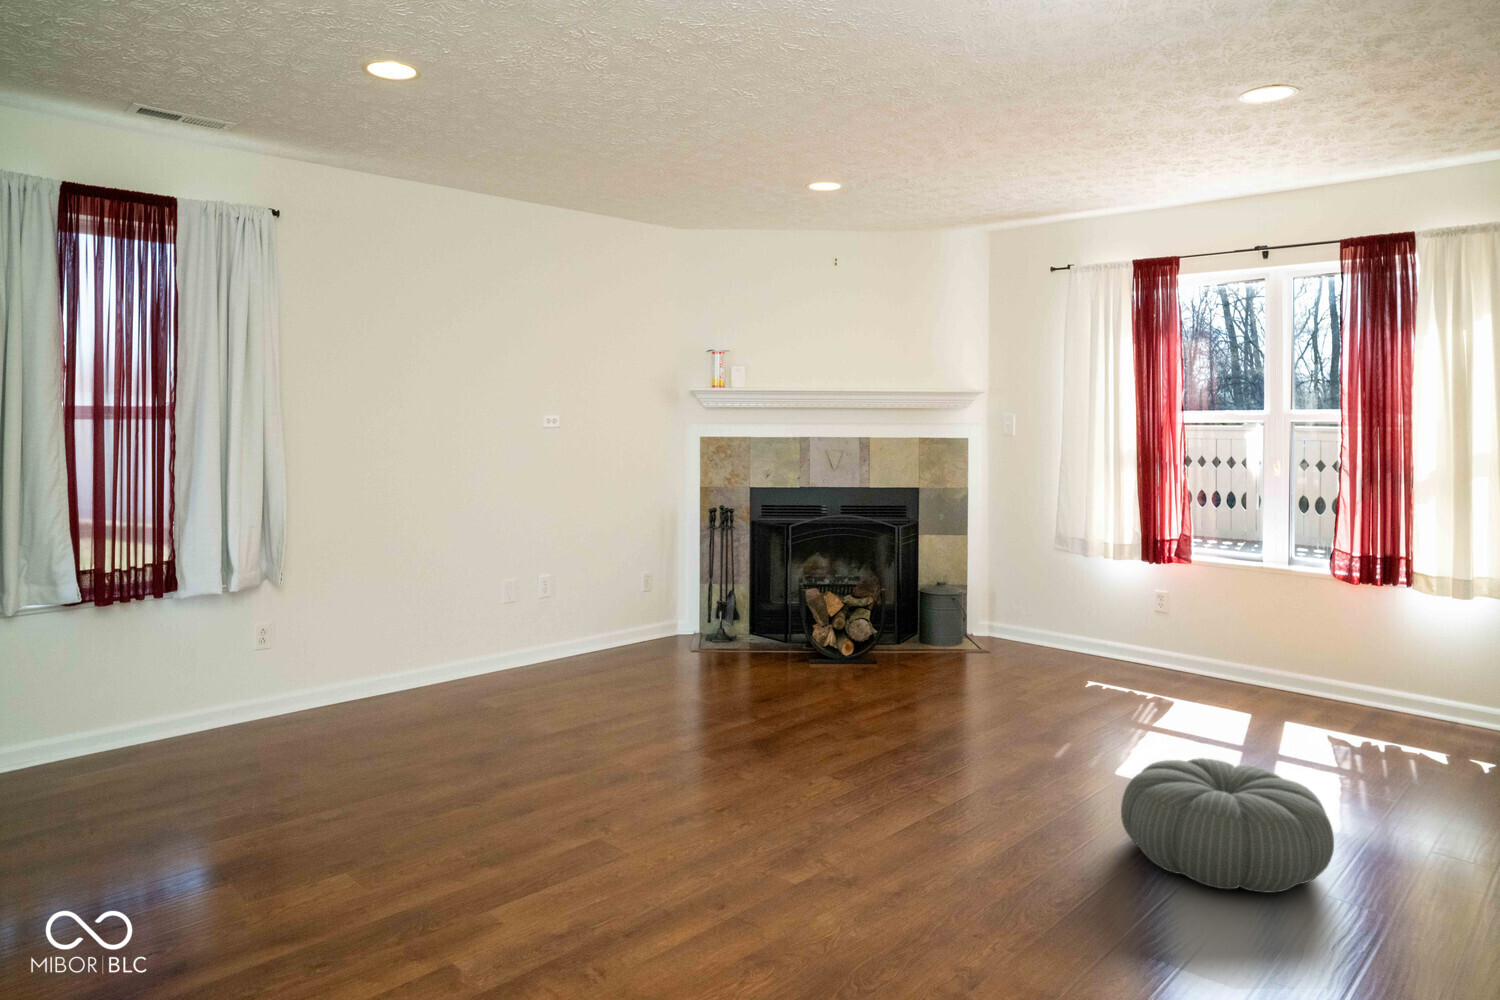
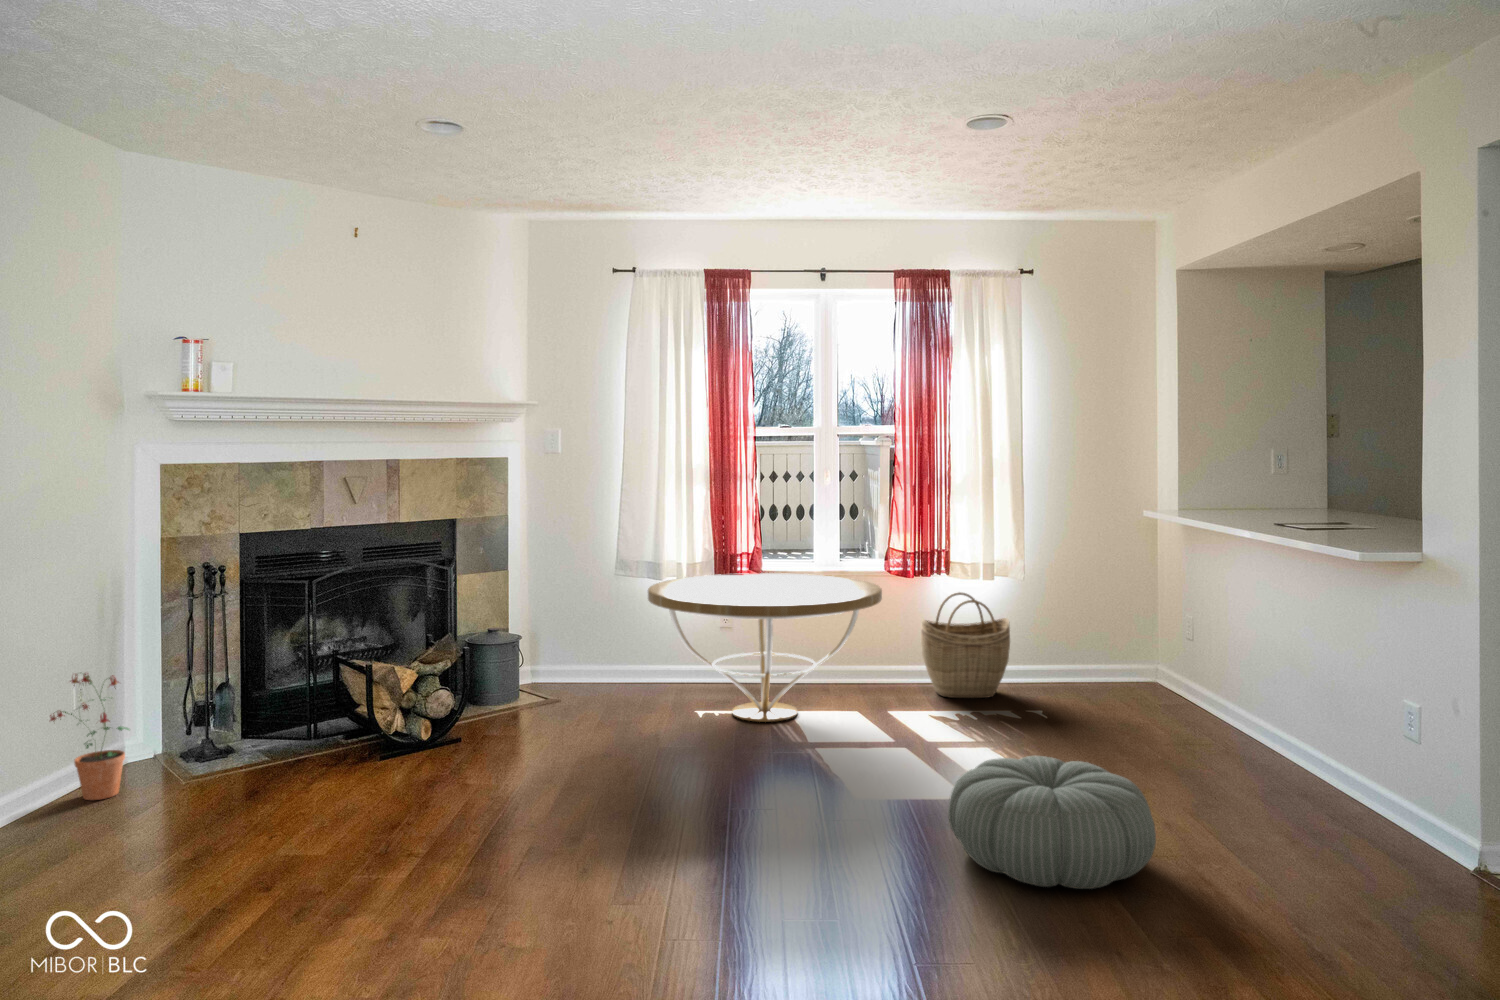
coffee table: none [1037,556,1283,704] -> present [648,573,882,722]
potted plant: none [625,571,668,652] -> present [50,673,129,800]
woven basket: none [1359,608,1478,733] -> present [921,592,1010,698]

